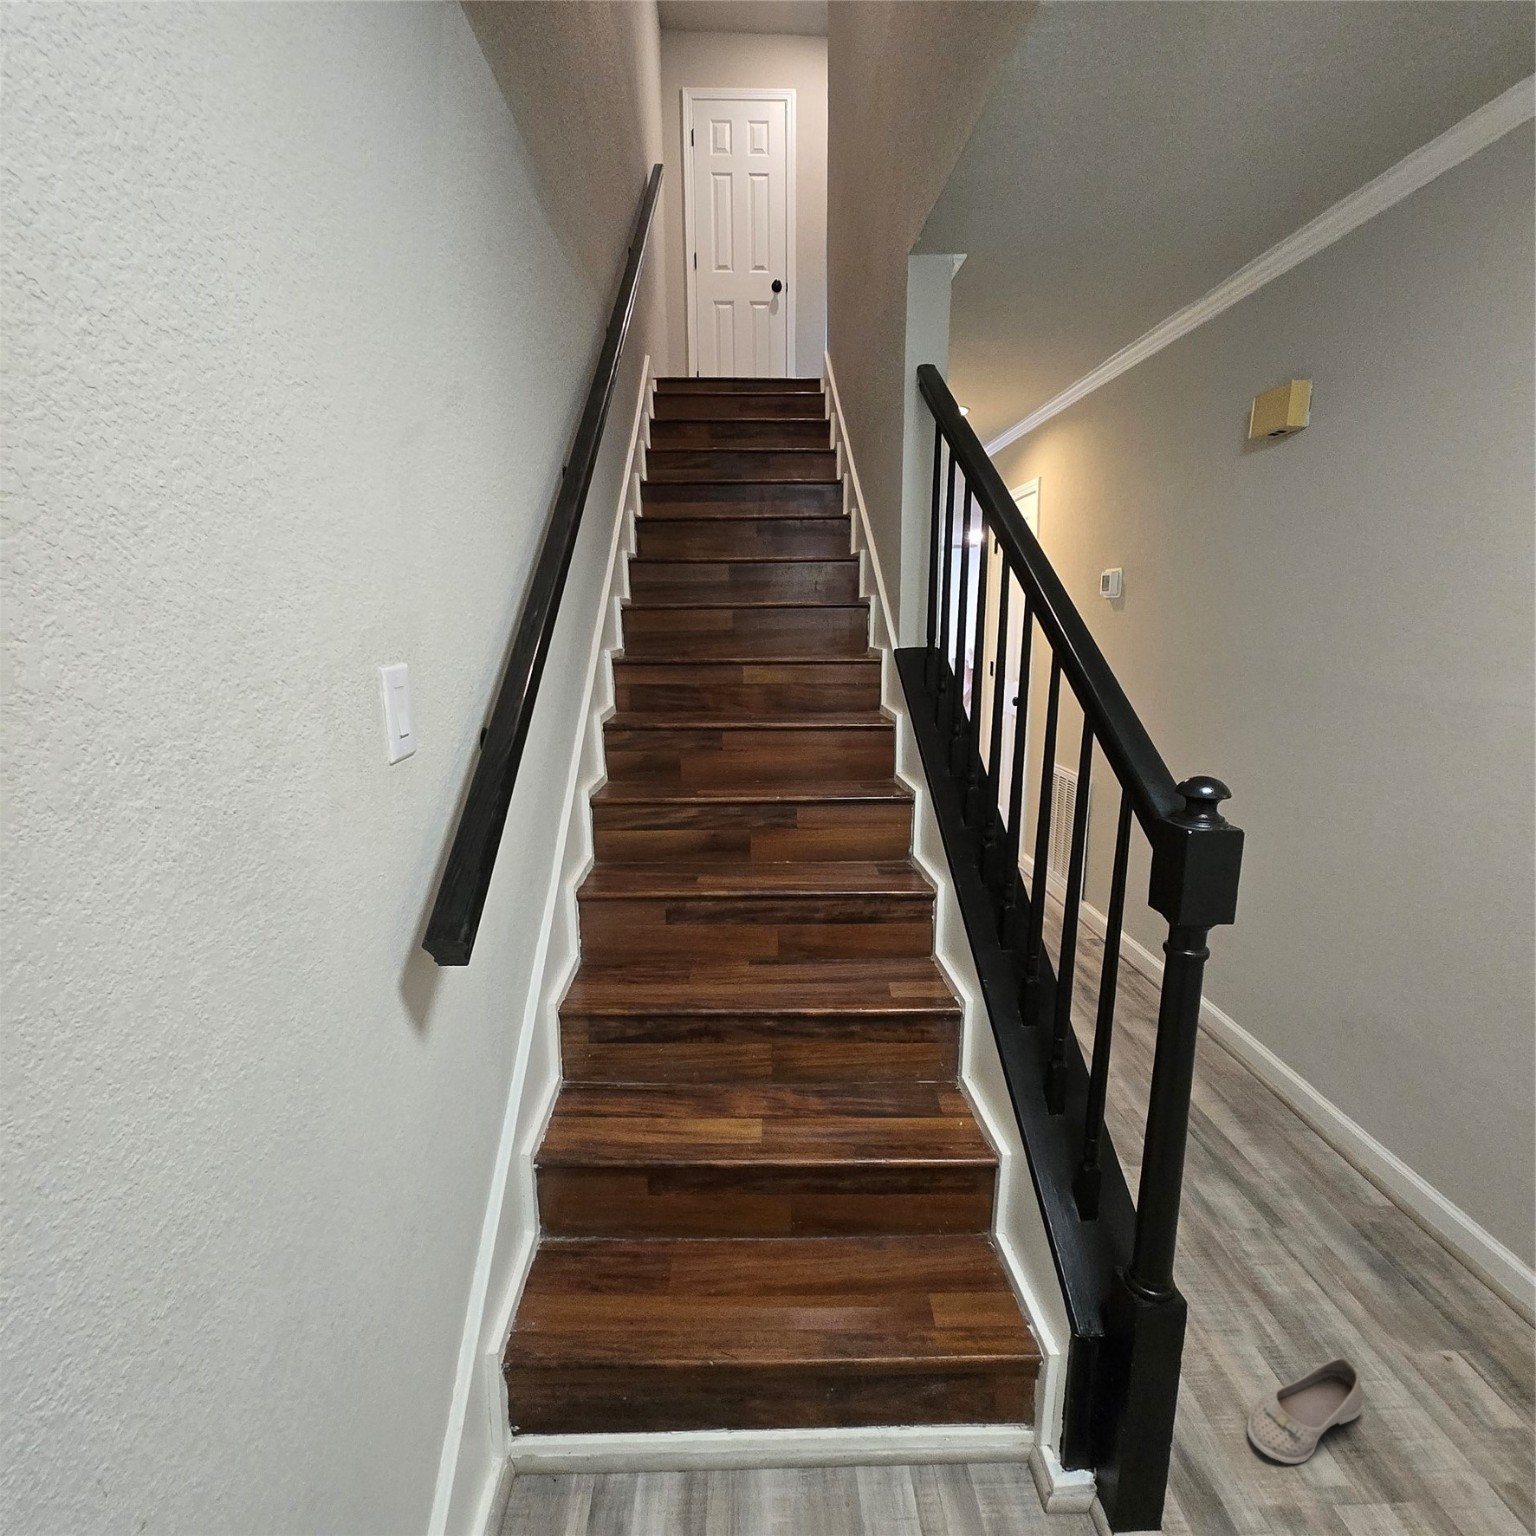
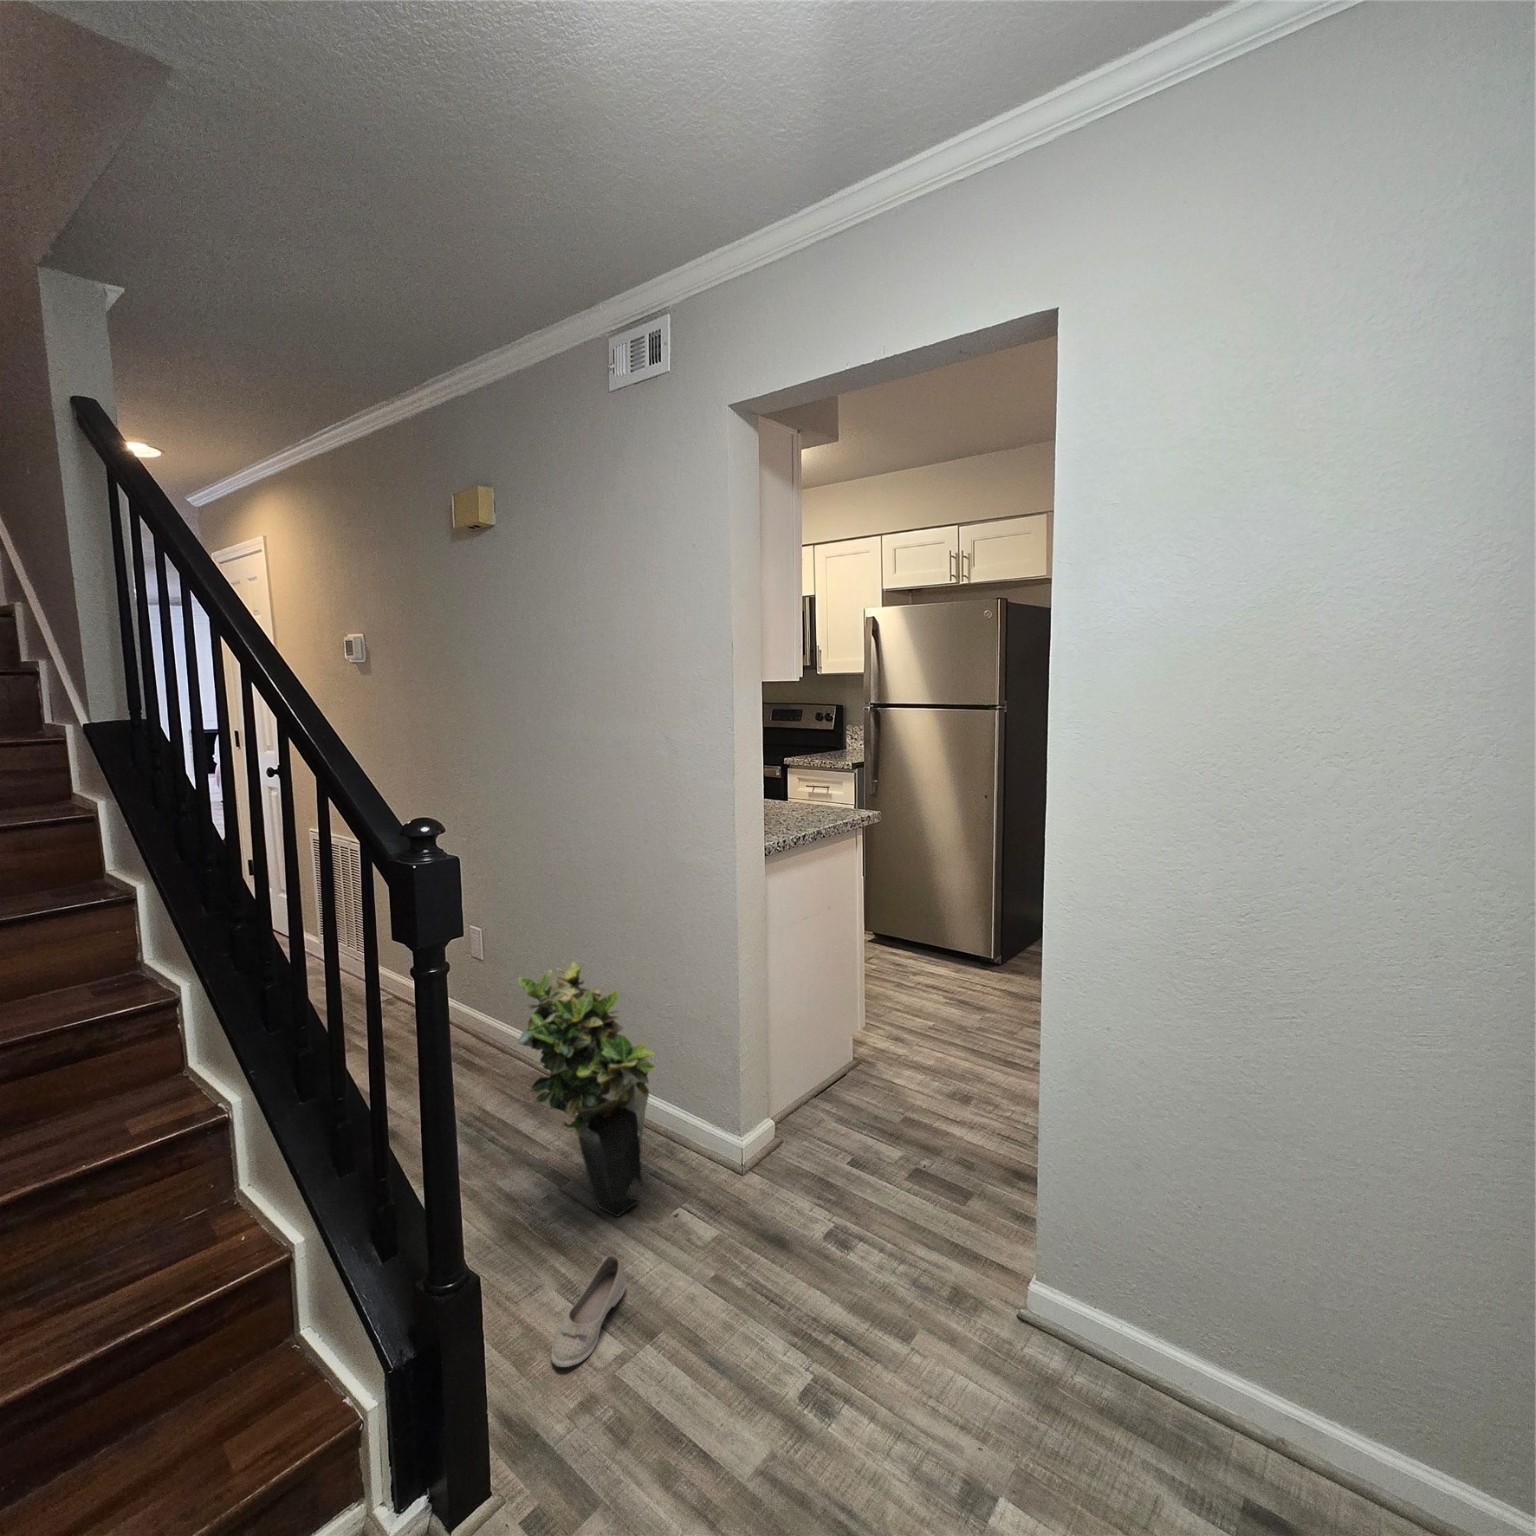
potted plant: none [1249,970,1455,1309] -> present [518,962,656,1217]

